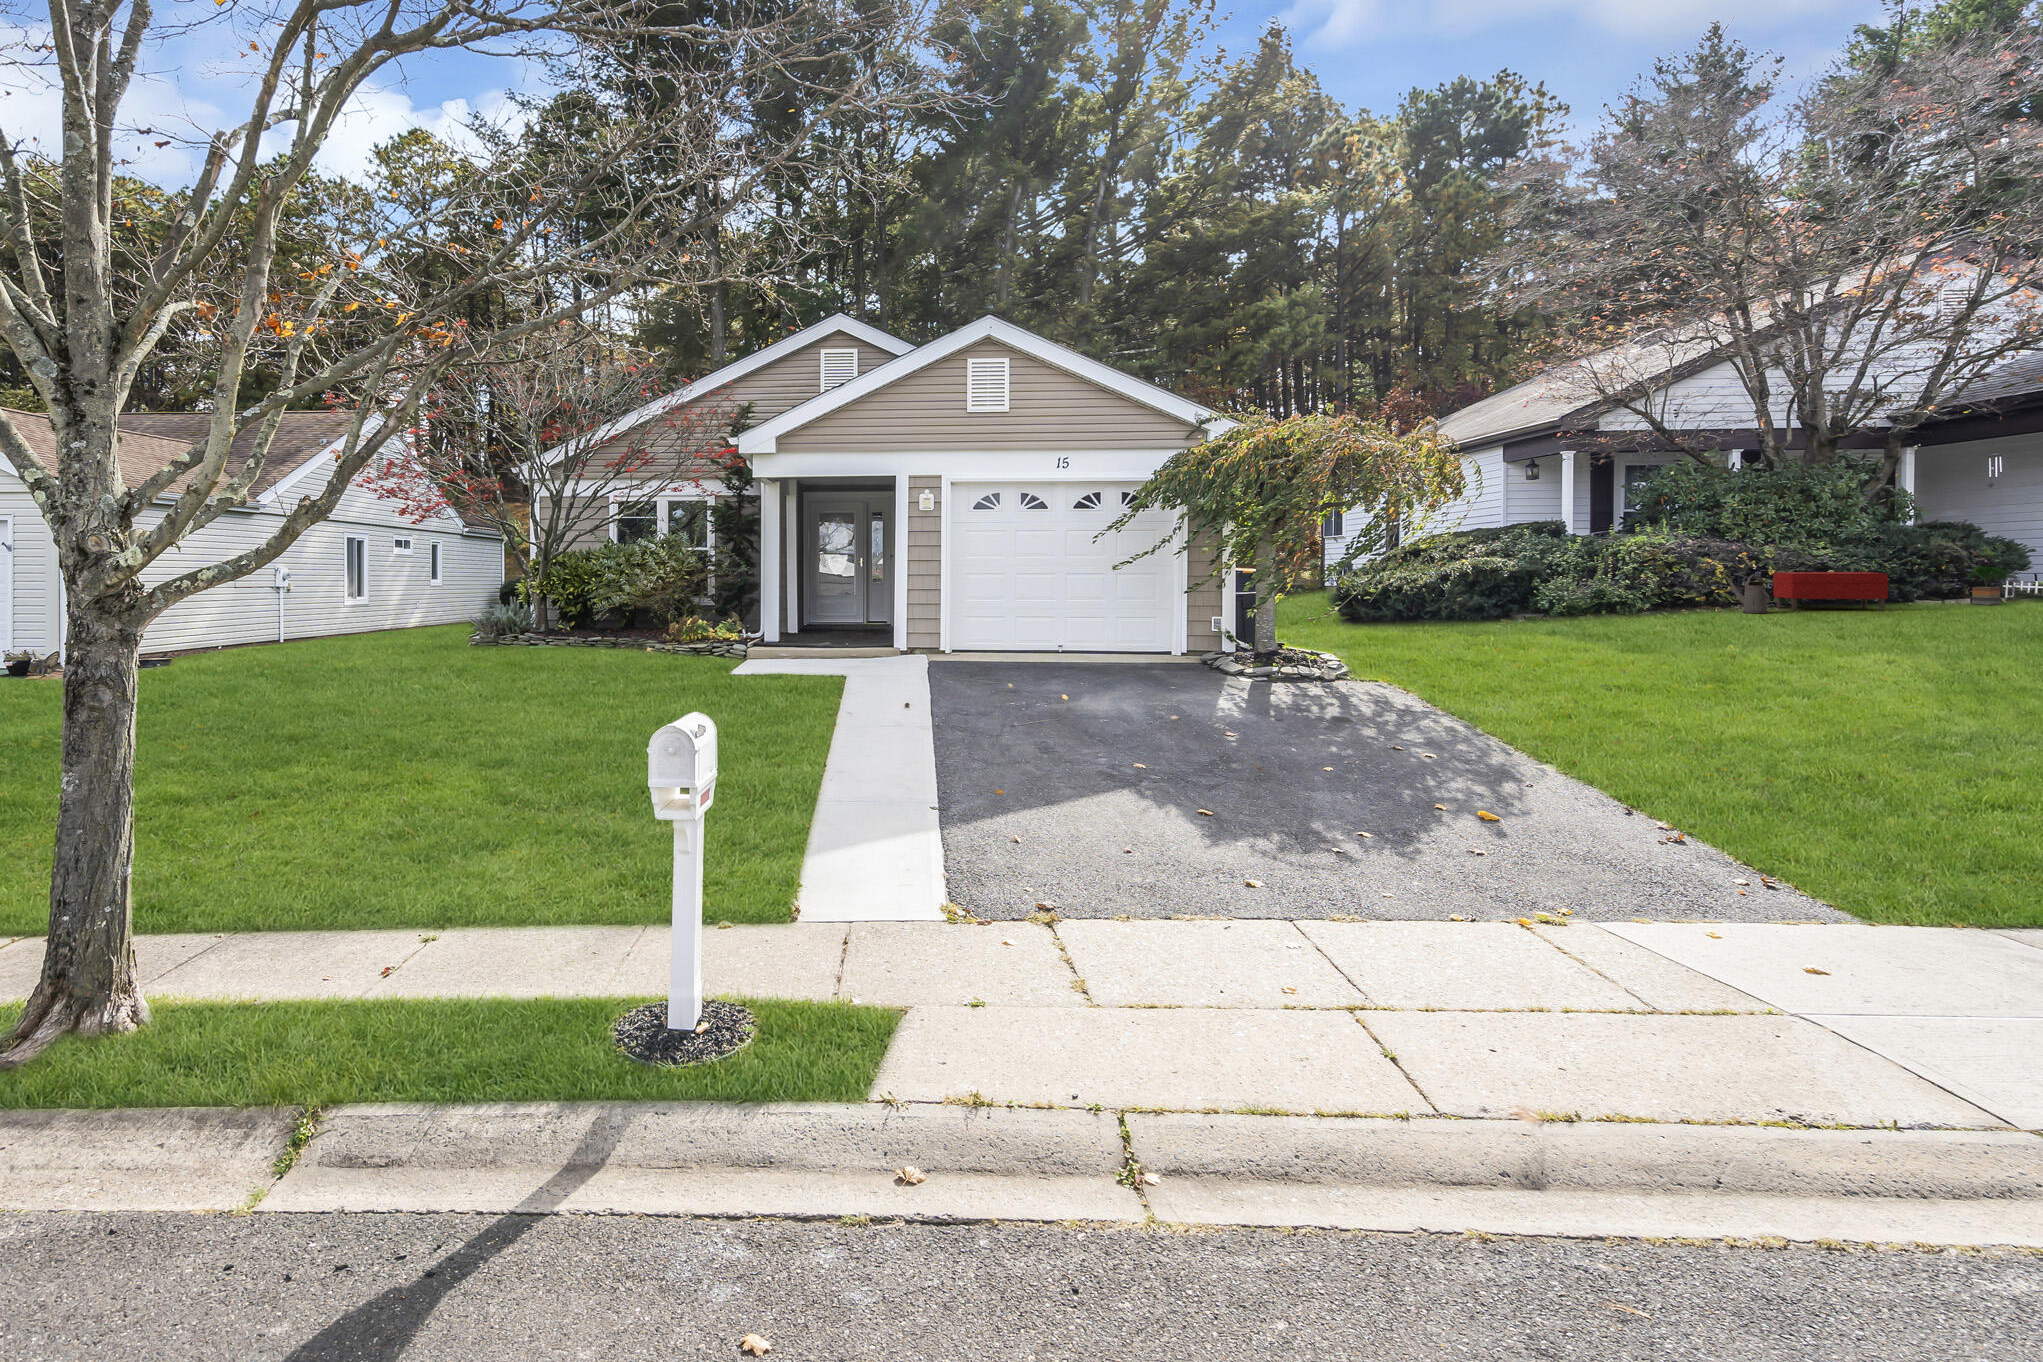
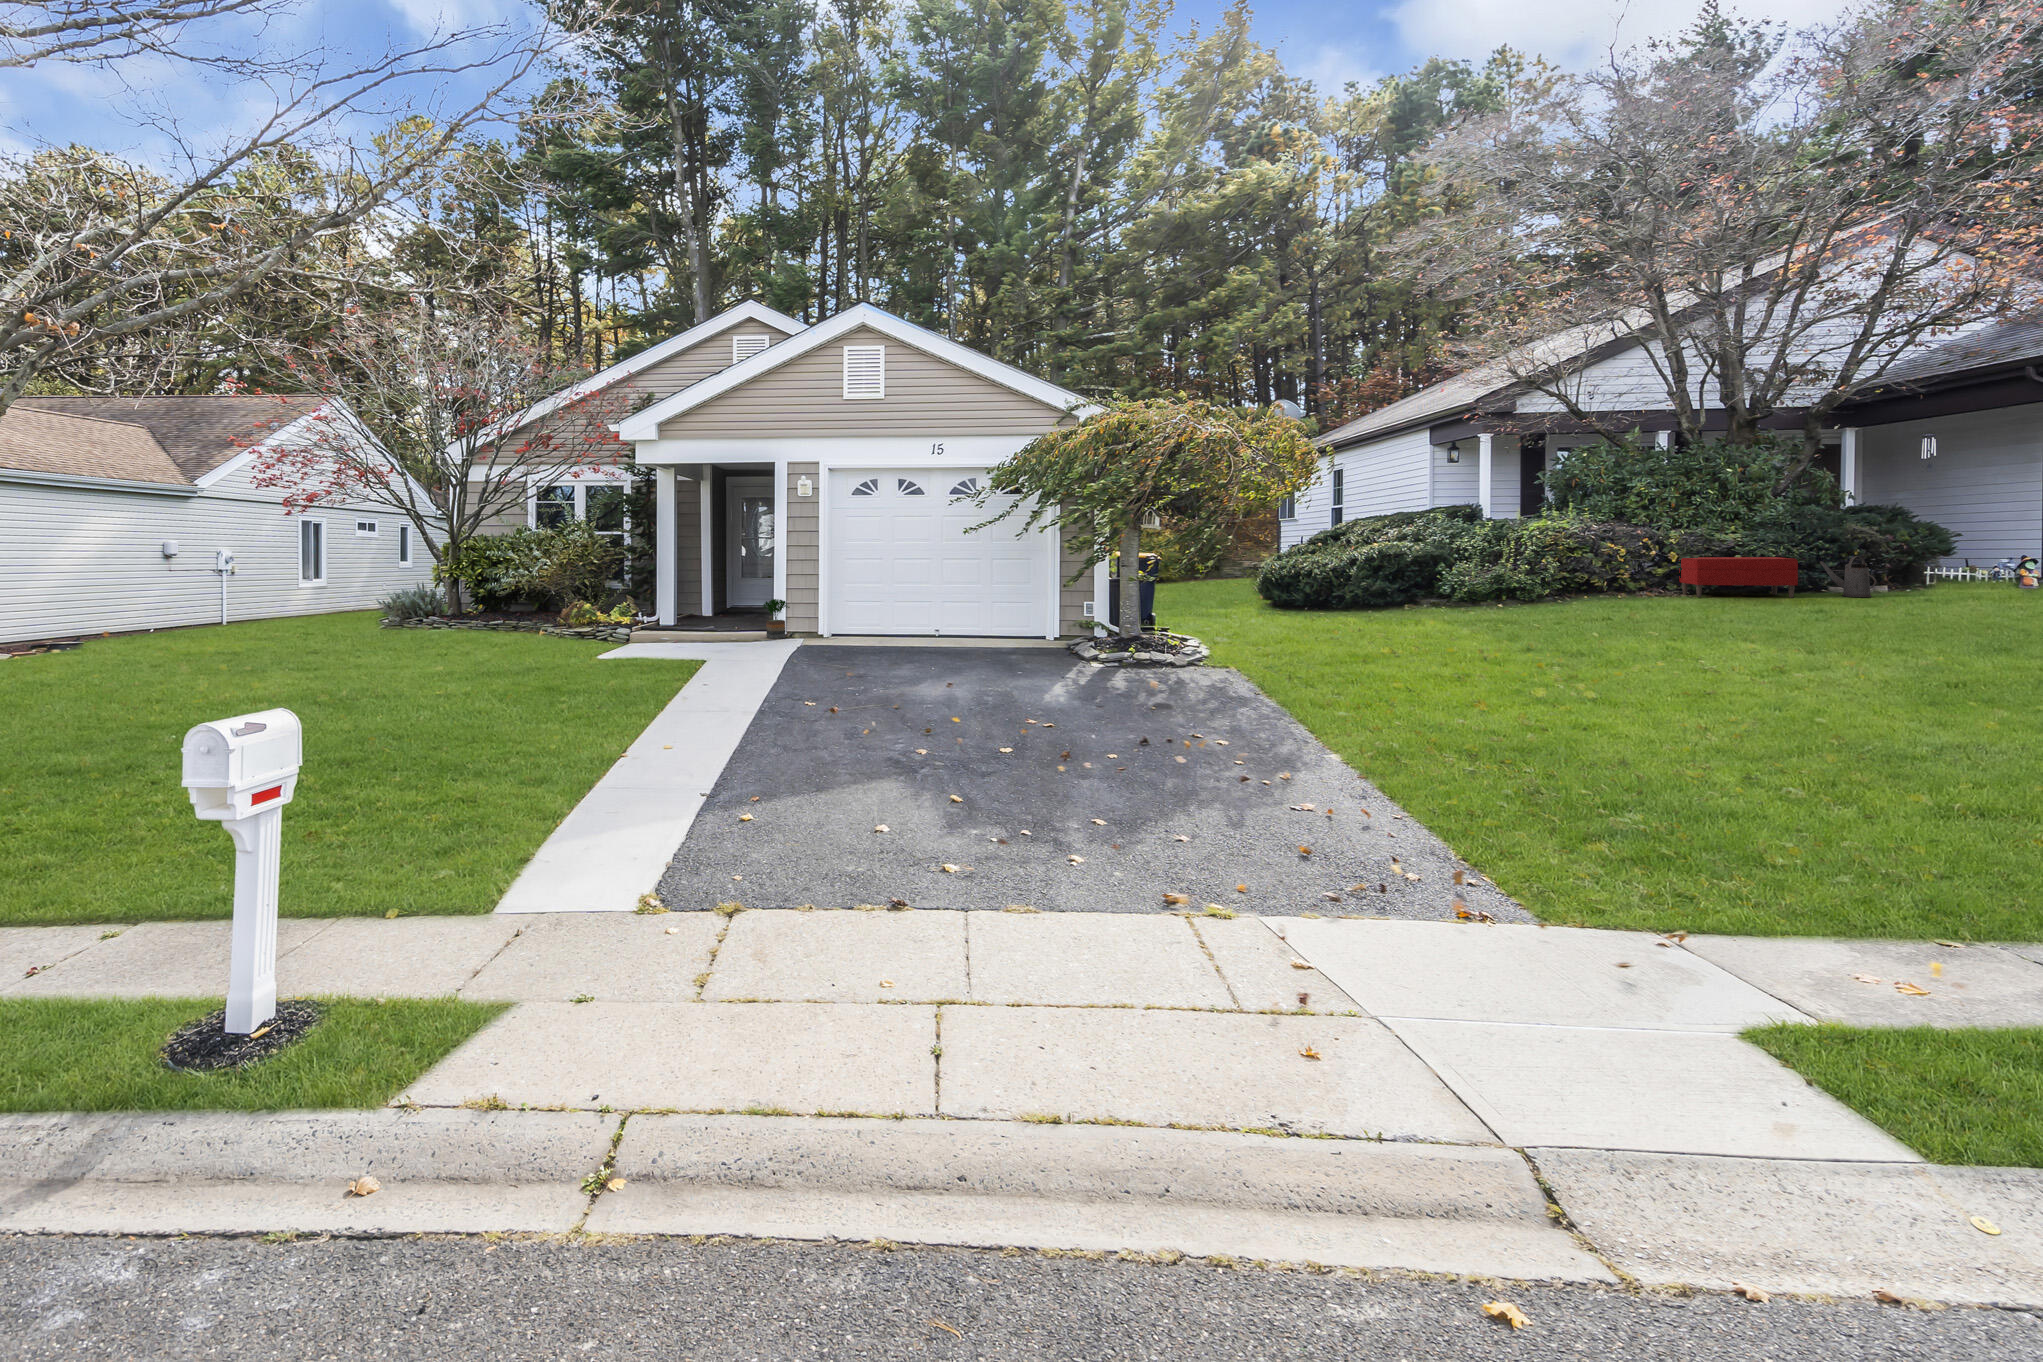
potted tree: present [1968,566,2007,605] -> present [763,599,790,639]
watering can: present [1728,575,1770,613] -> present [1820,556,1877,597]

